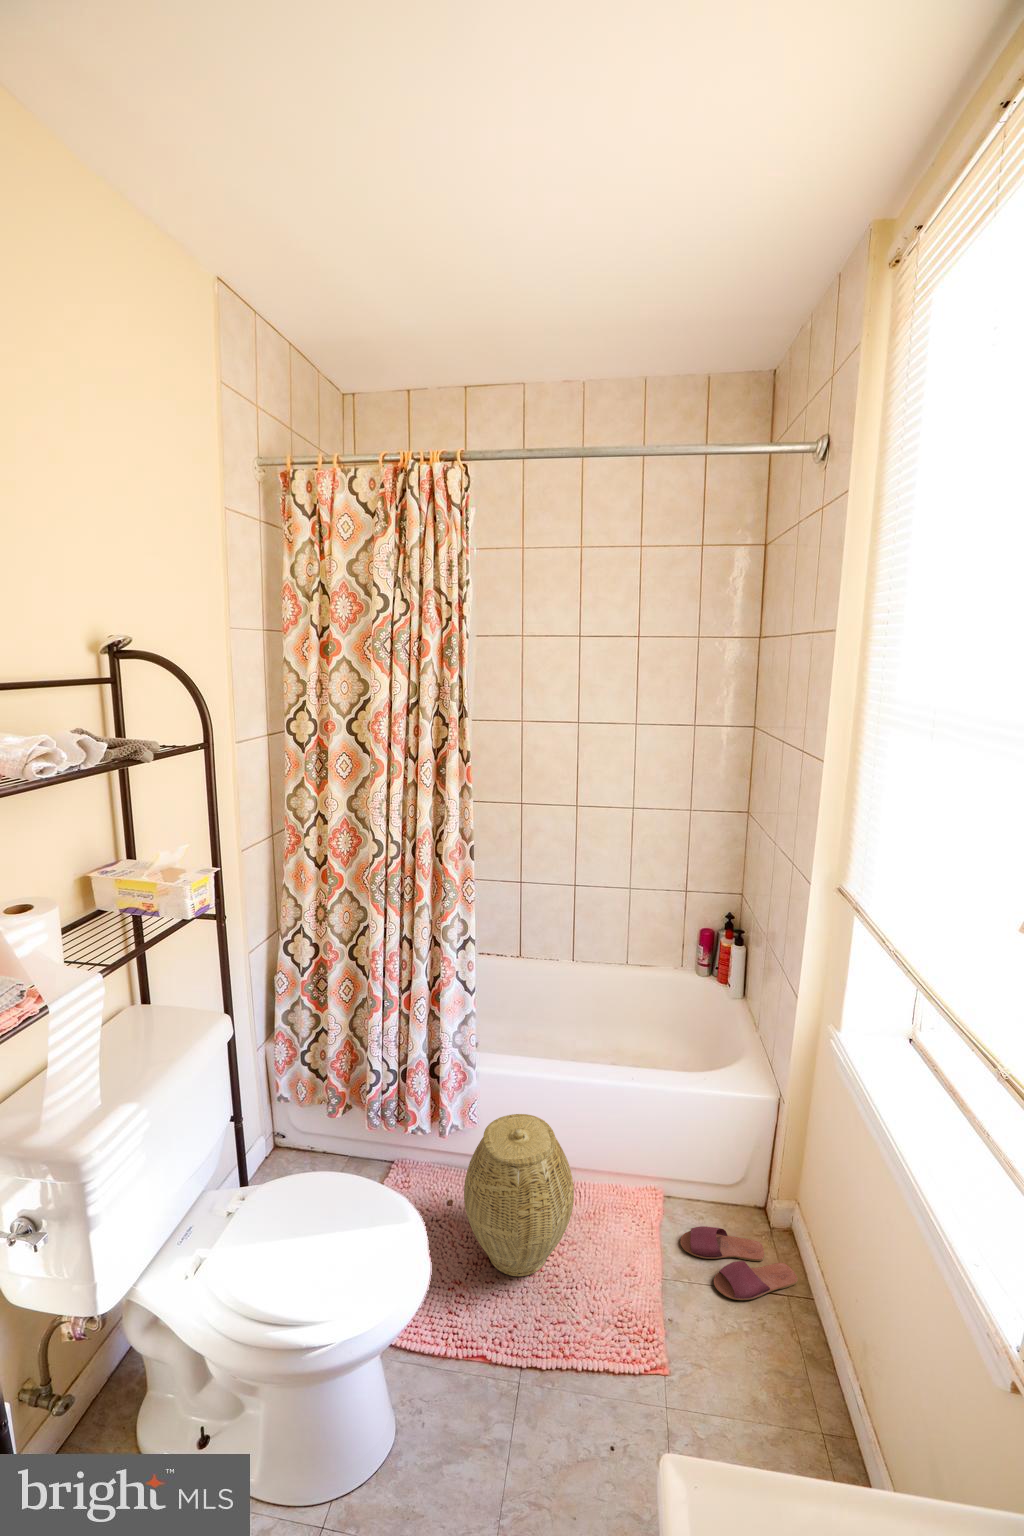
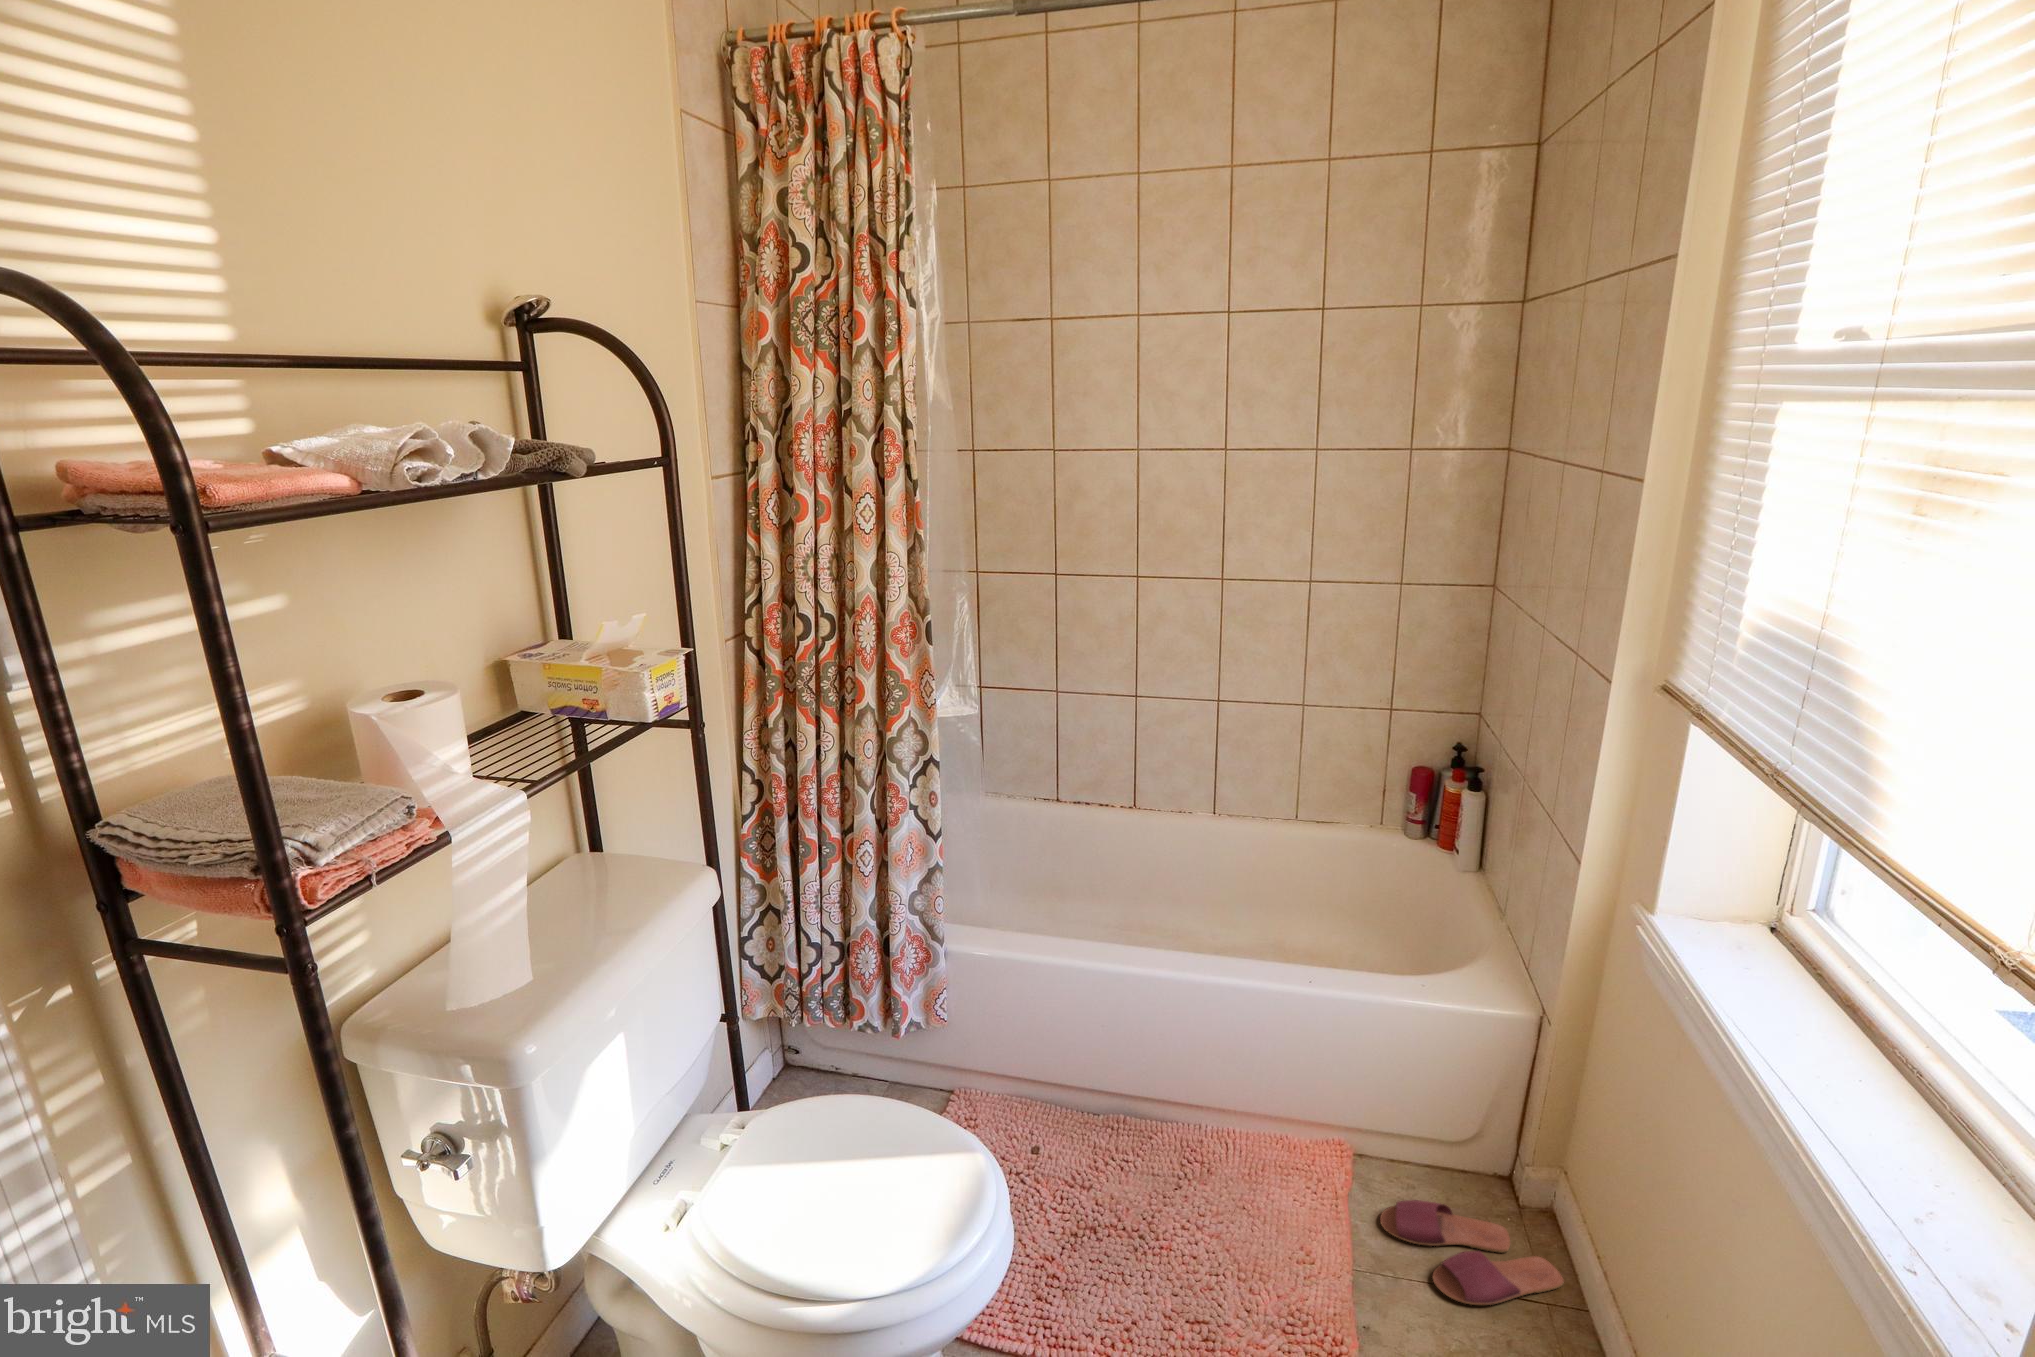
woven basket: present [464,1114,574,1276] -> none [1058,1029,1221,1254]

